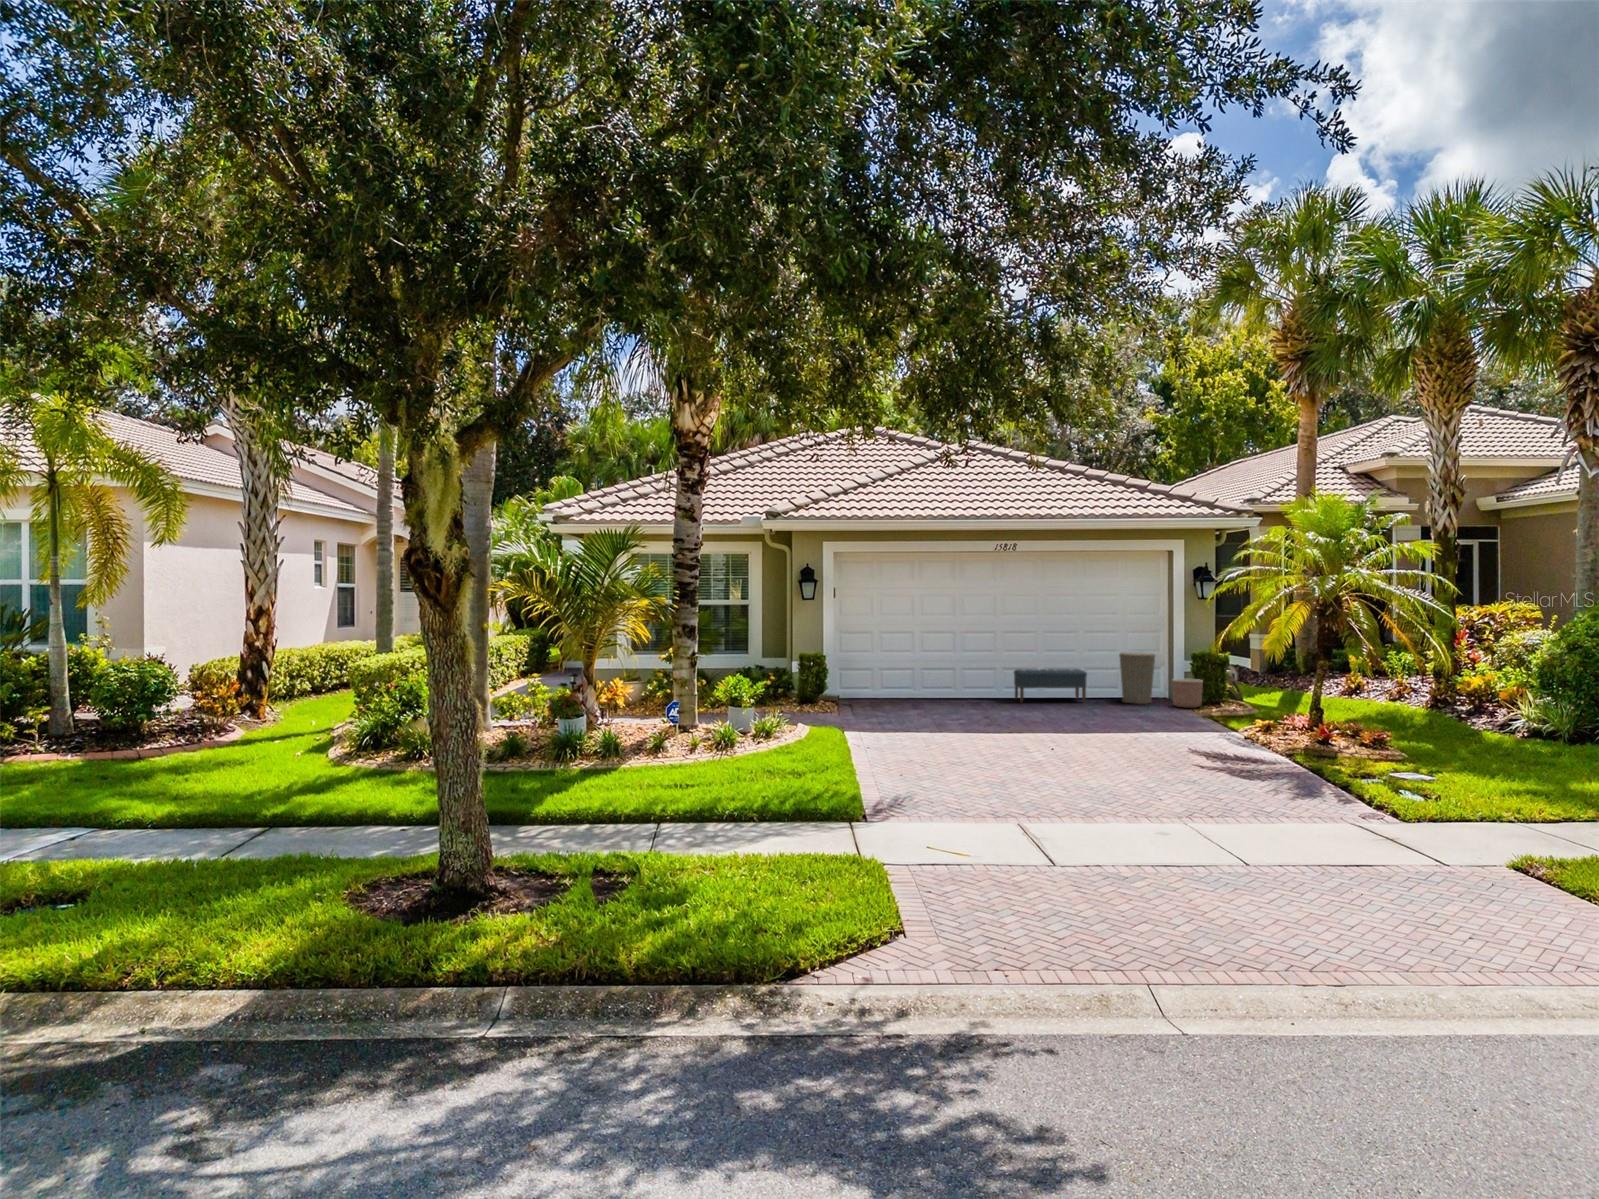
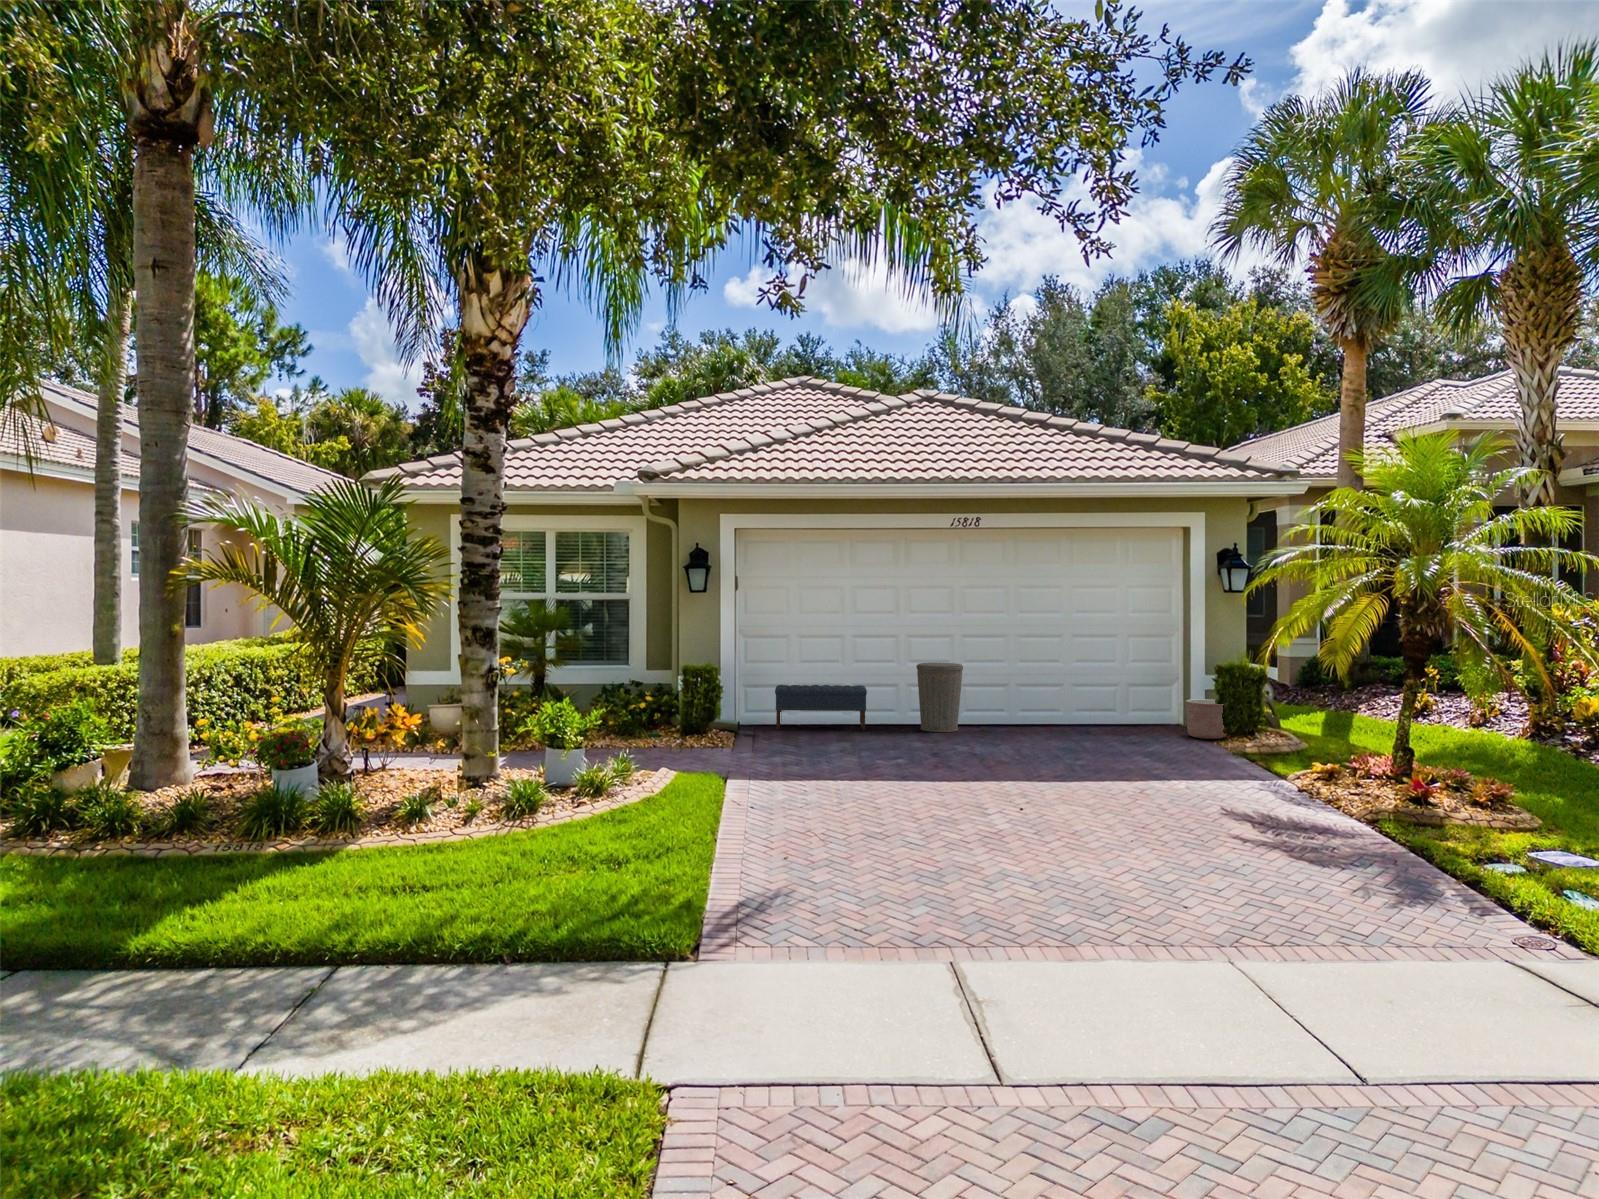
trash can: present [1119,652,1155,704] -> present [916,663,963,732]
bench: present [1014,669,1087,703] -> present [775,685,867,731]

